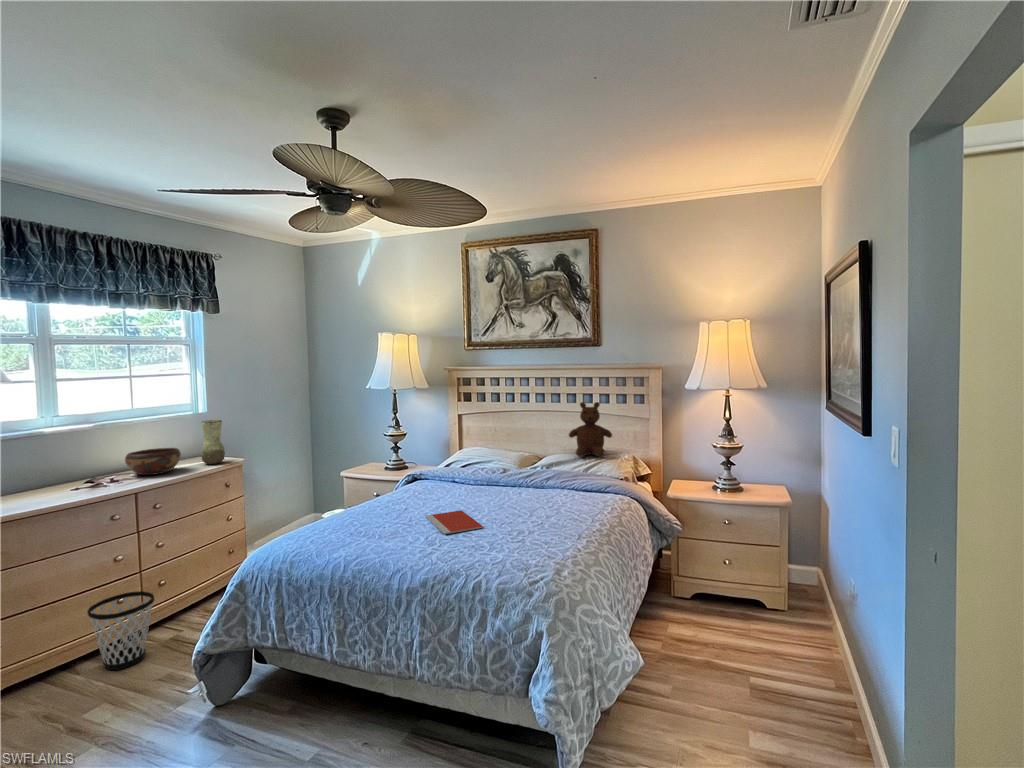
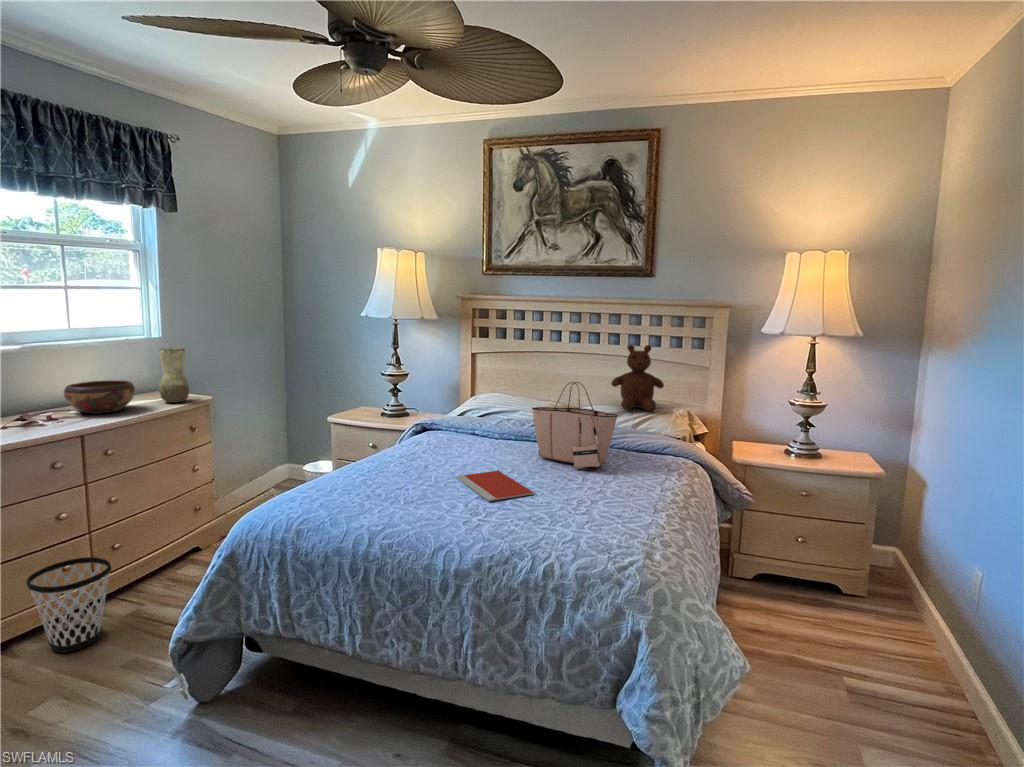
tote bag: none [492,435,557,507] -> present [532,382,618,469]

